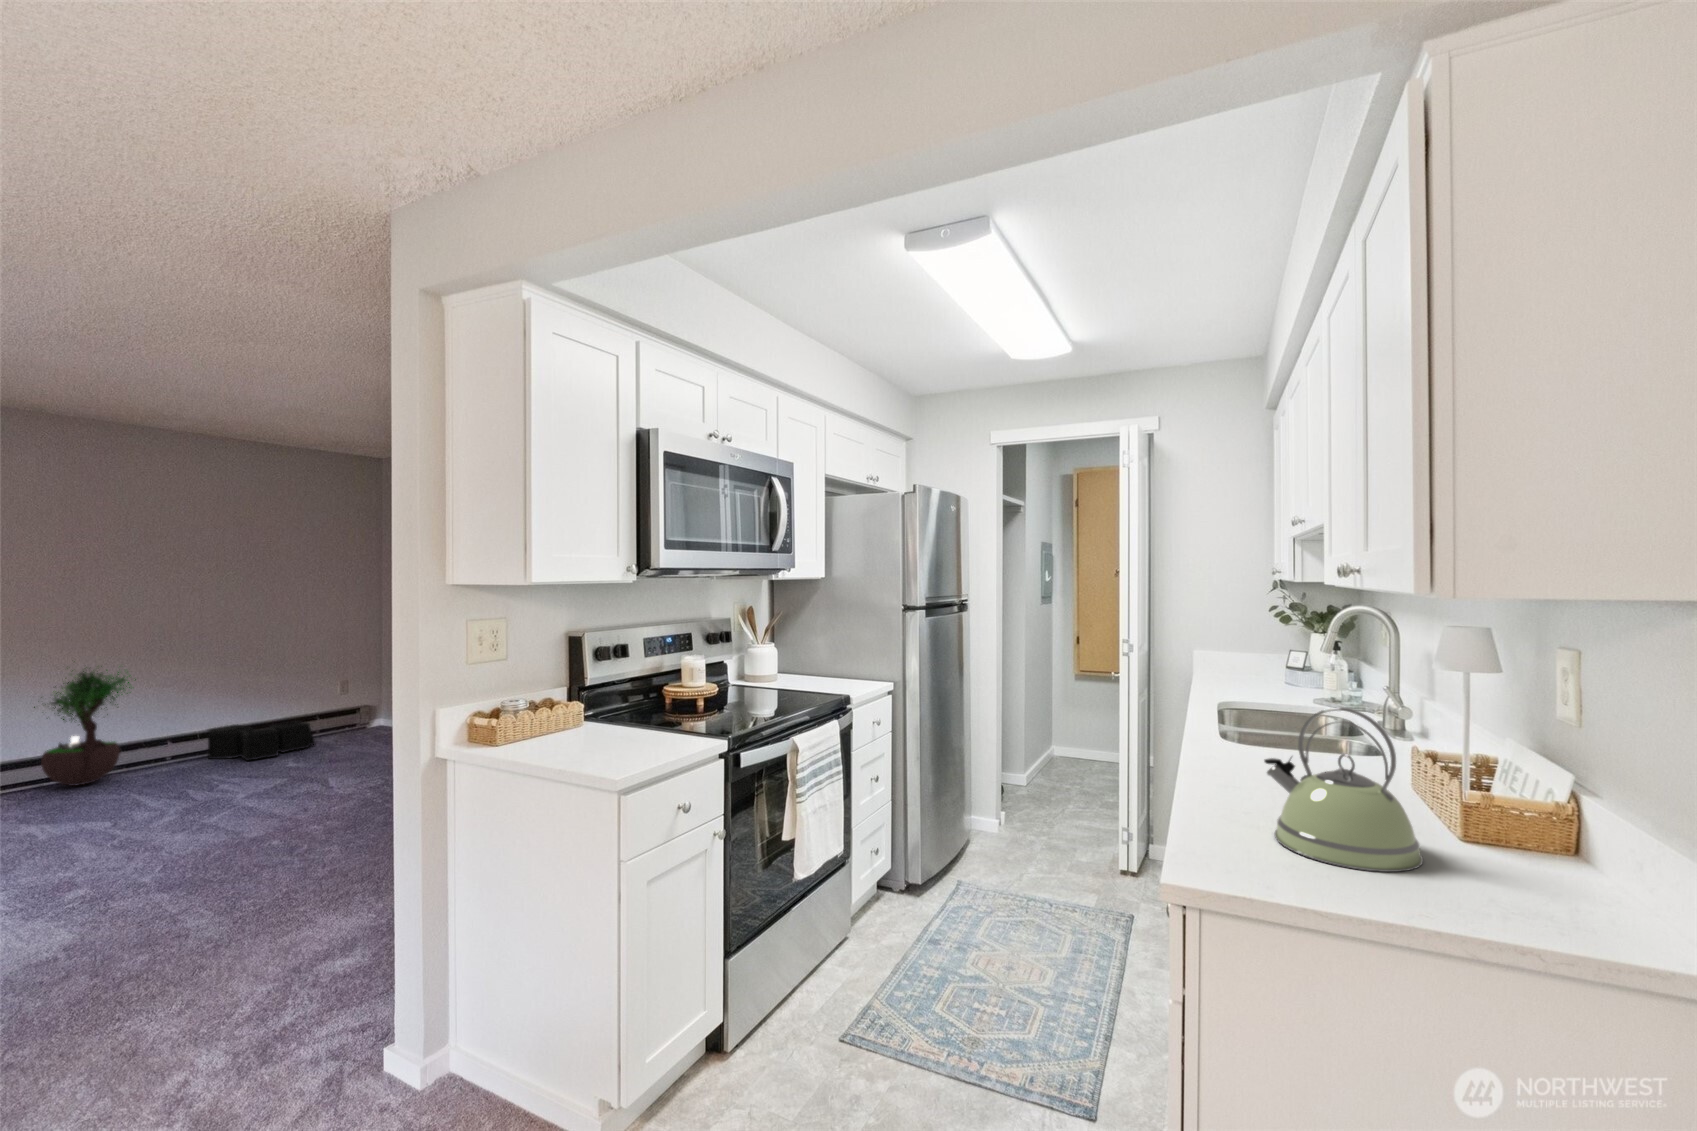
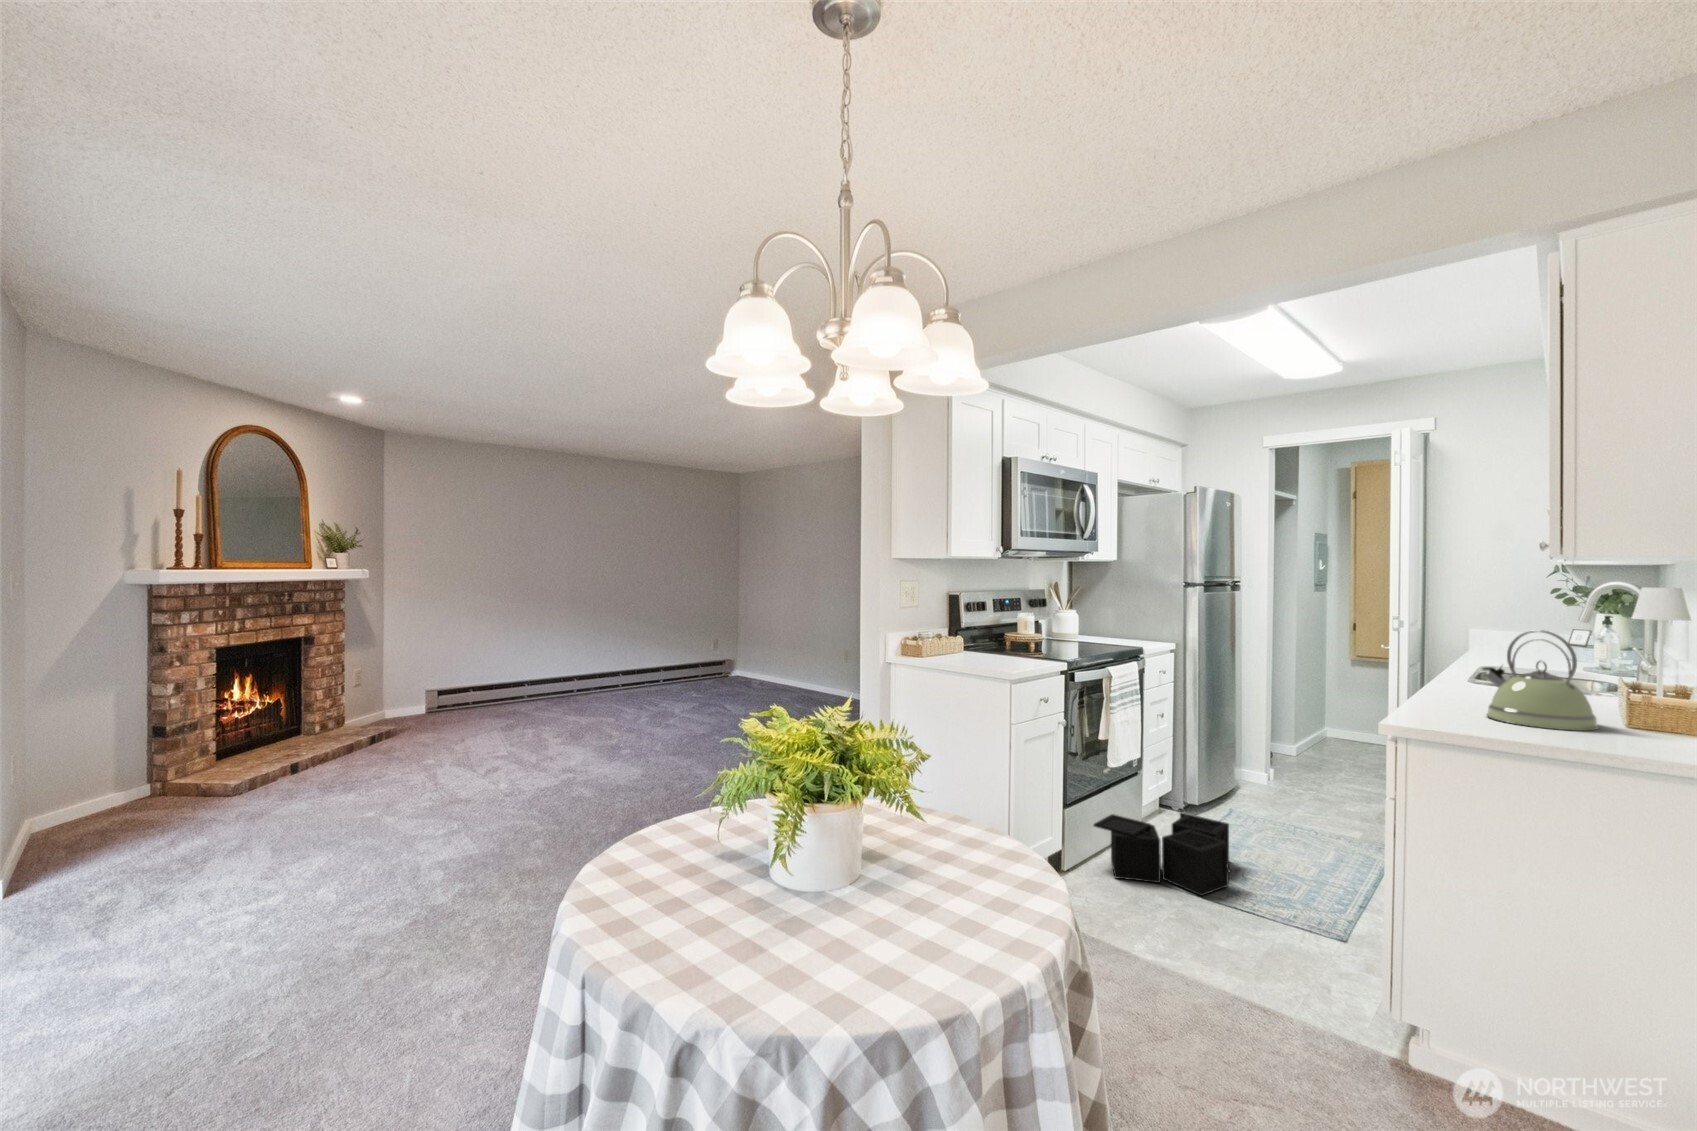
potted tree: present [34,666,136,786] -> none [566,615,615,697]
storage bin: present [208,721,315,761] -> present [1094,813,1245,896]

